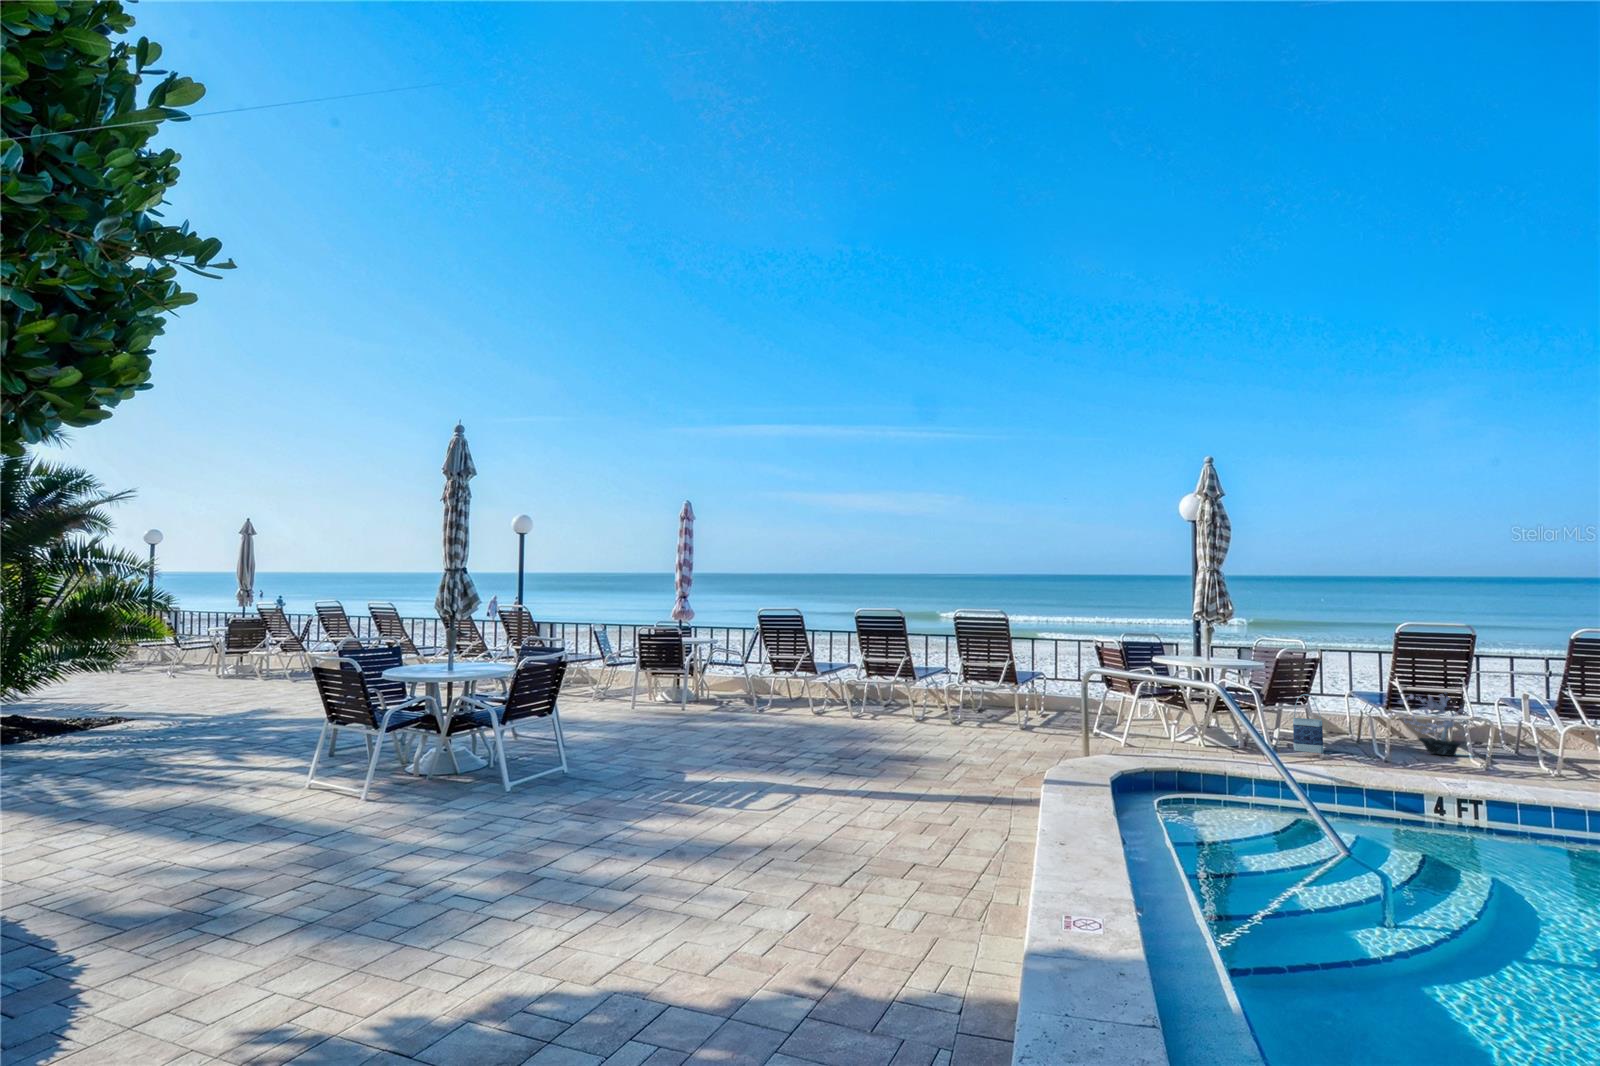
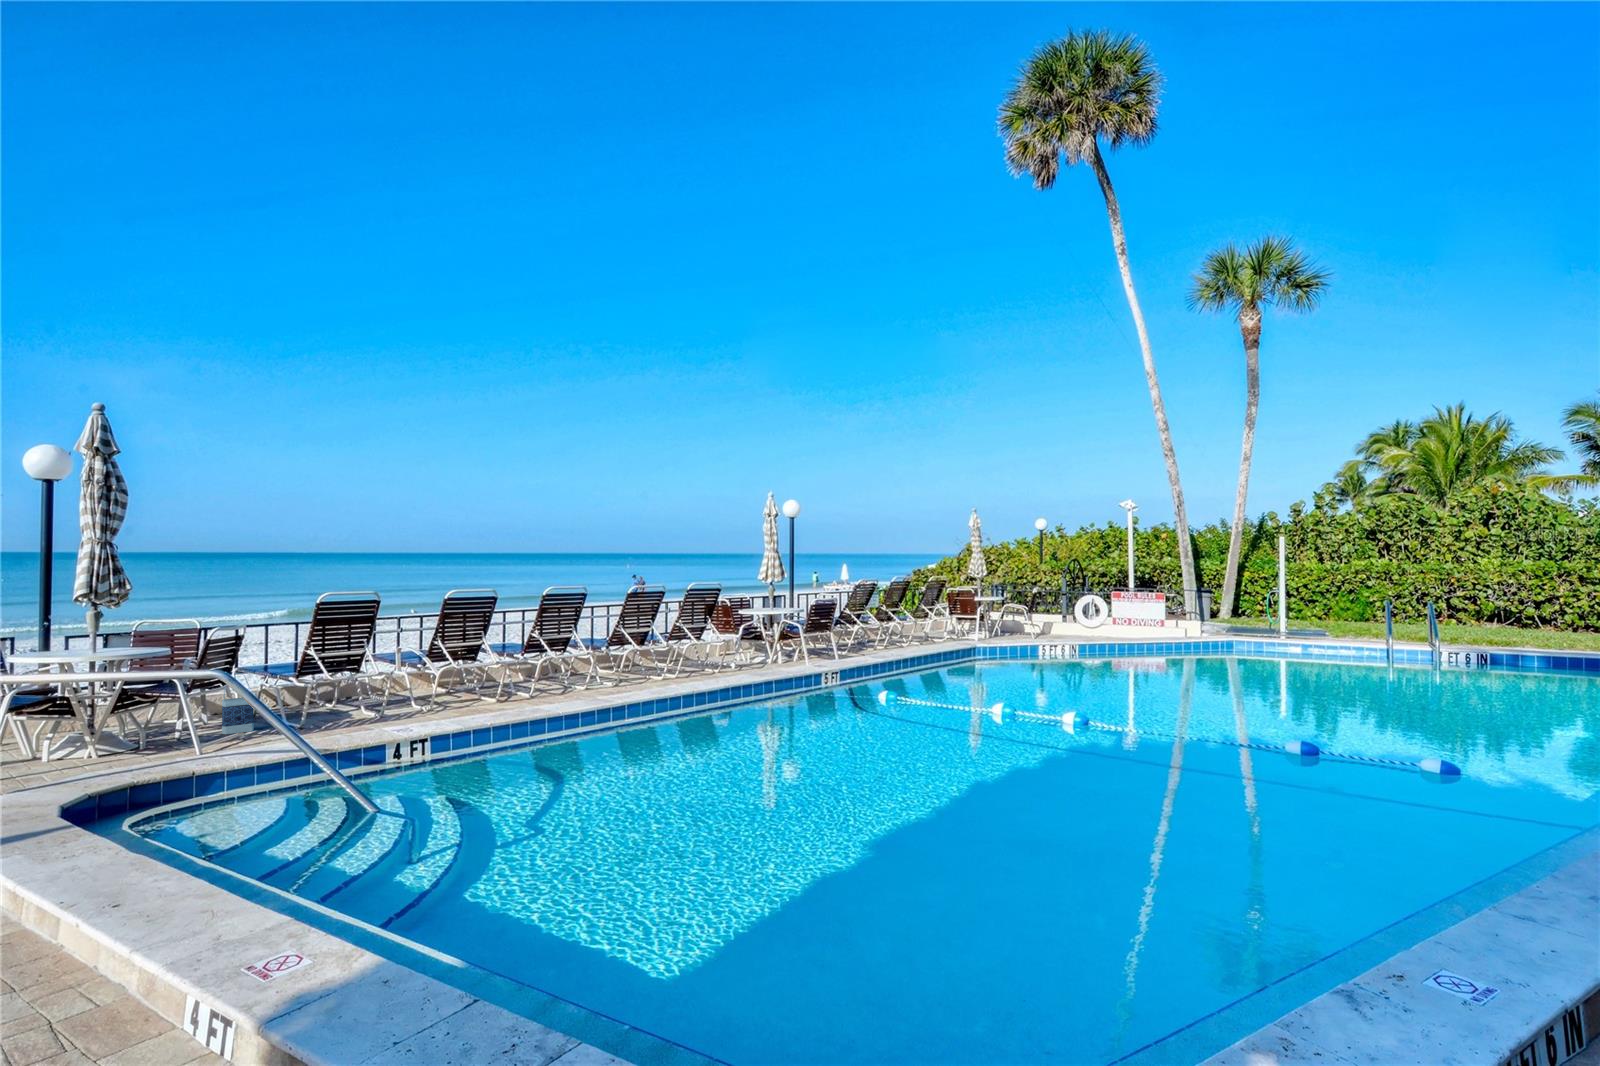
potted plant: present [1399,694,1463,756] -> none [313,650,371,710]

